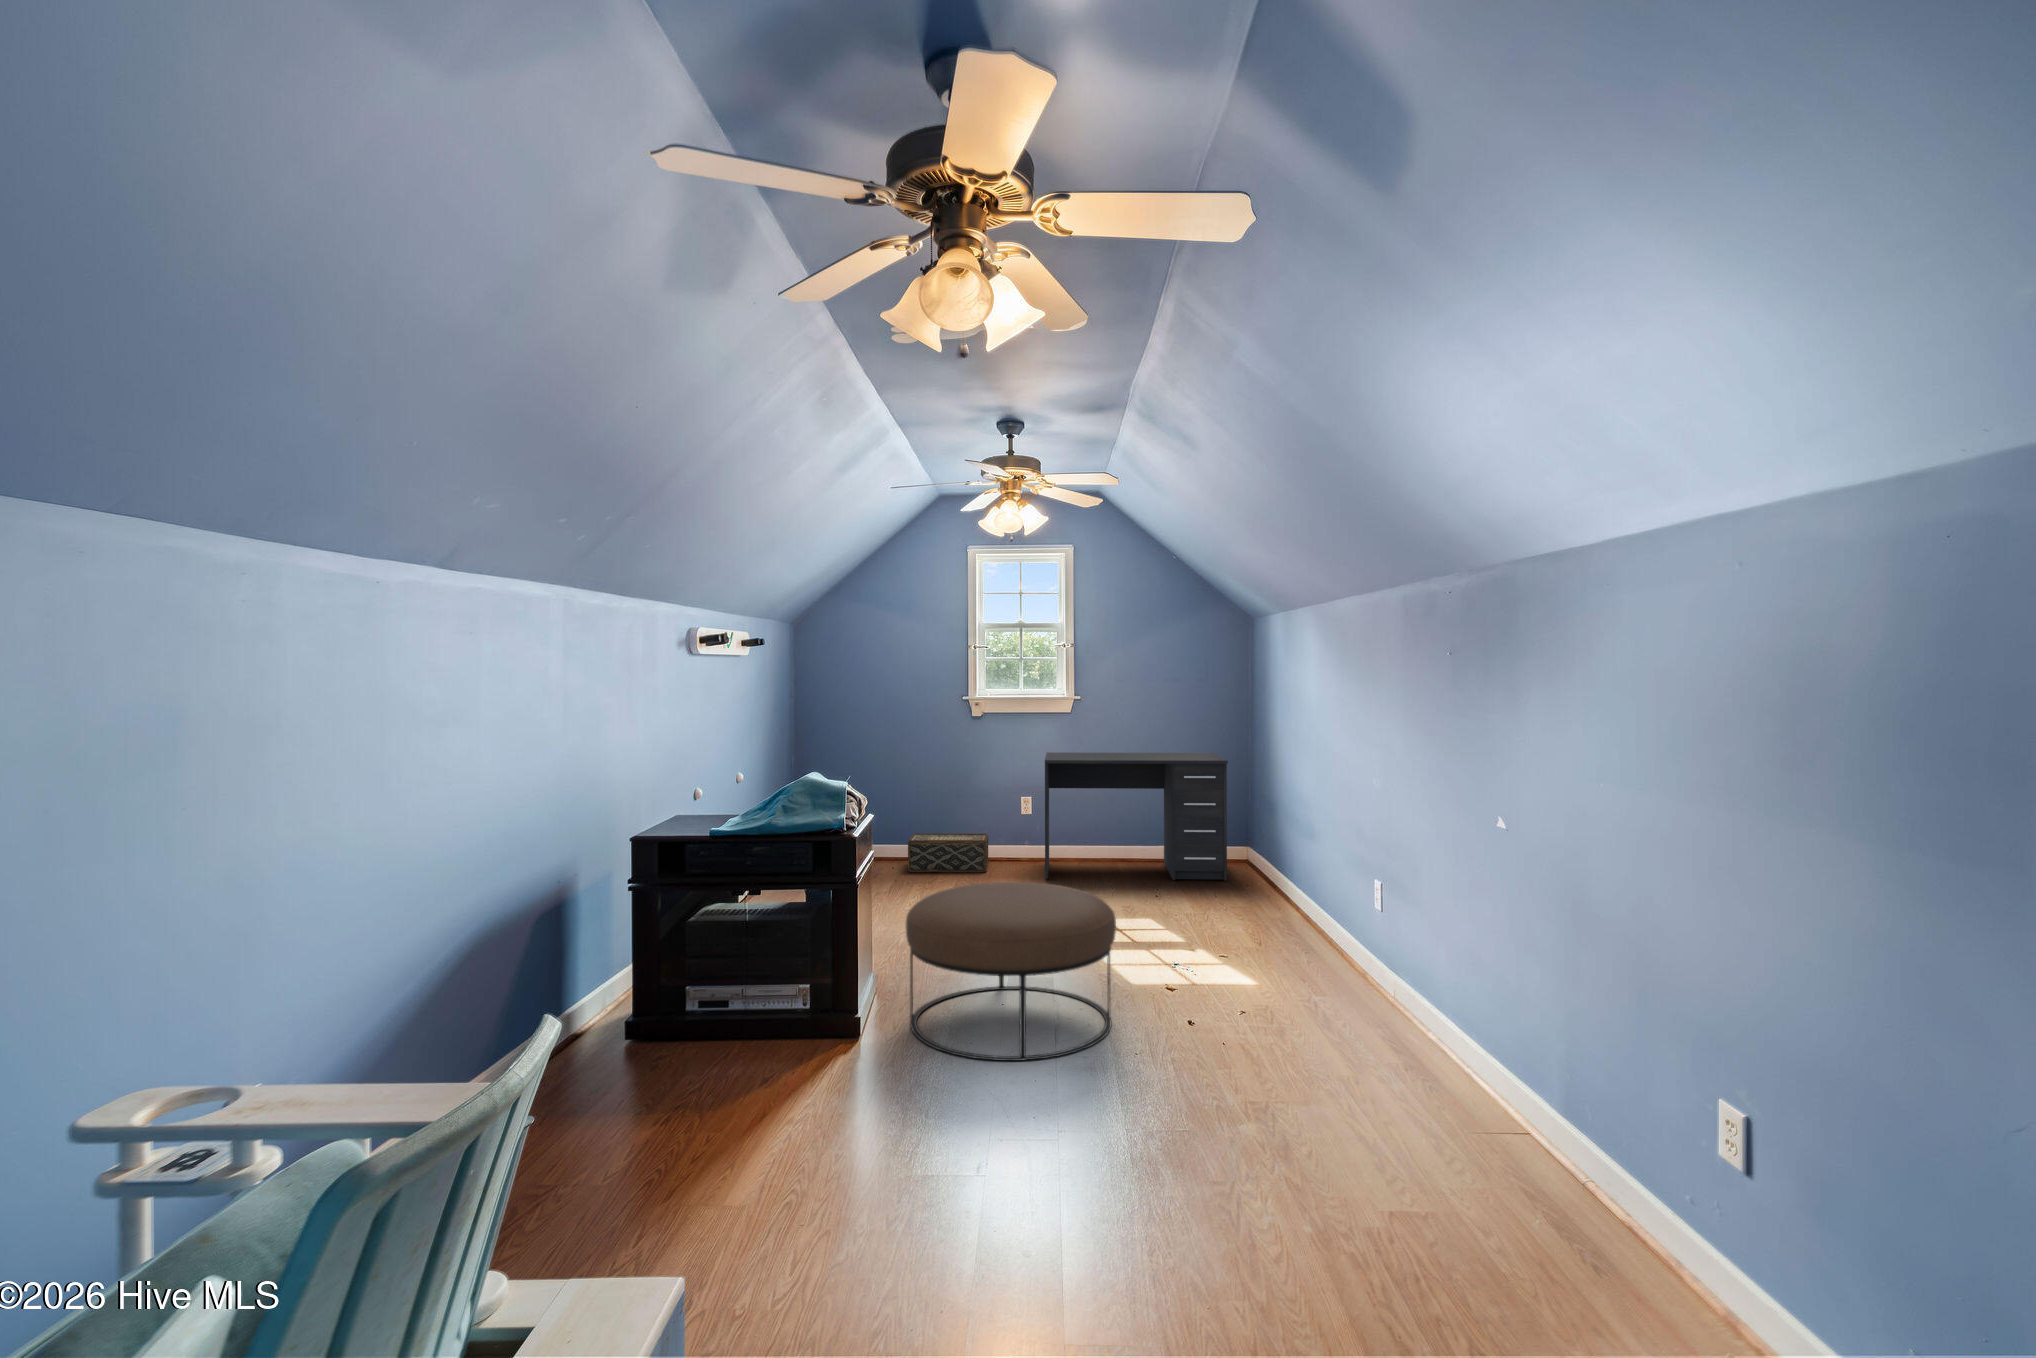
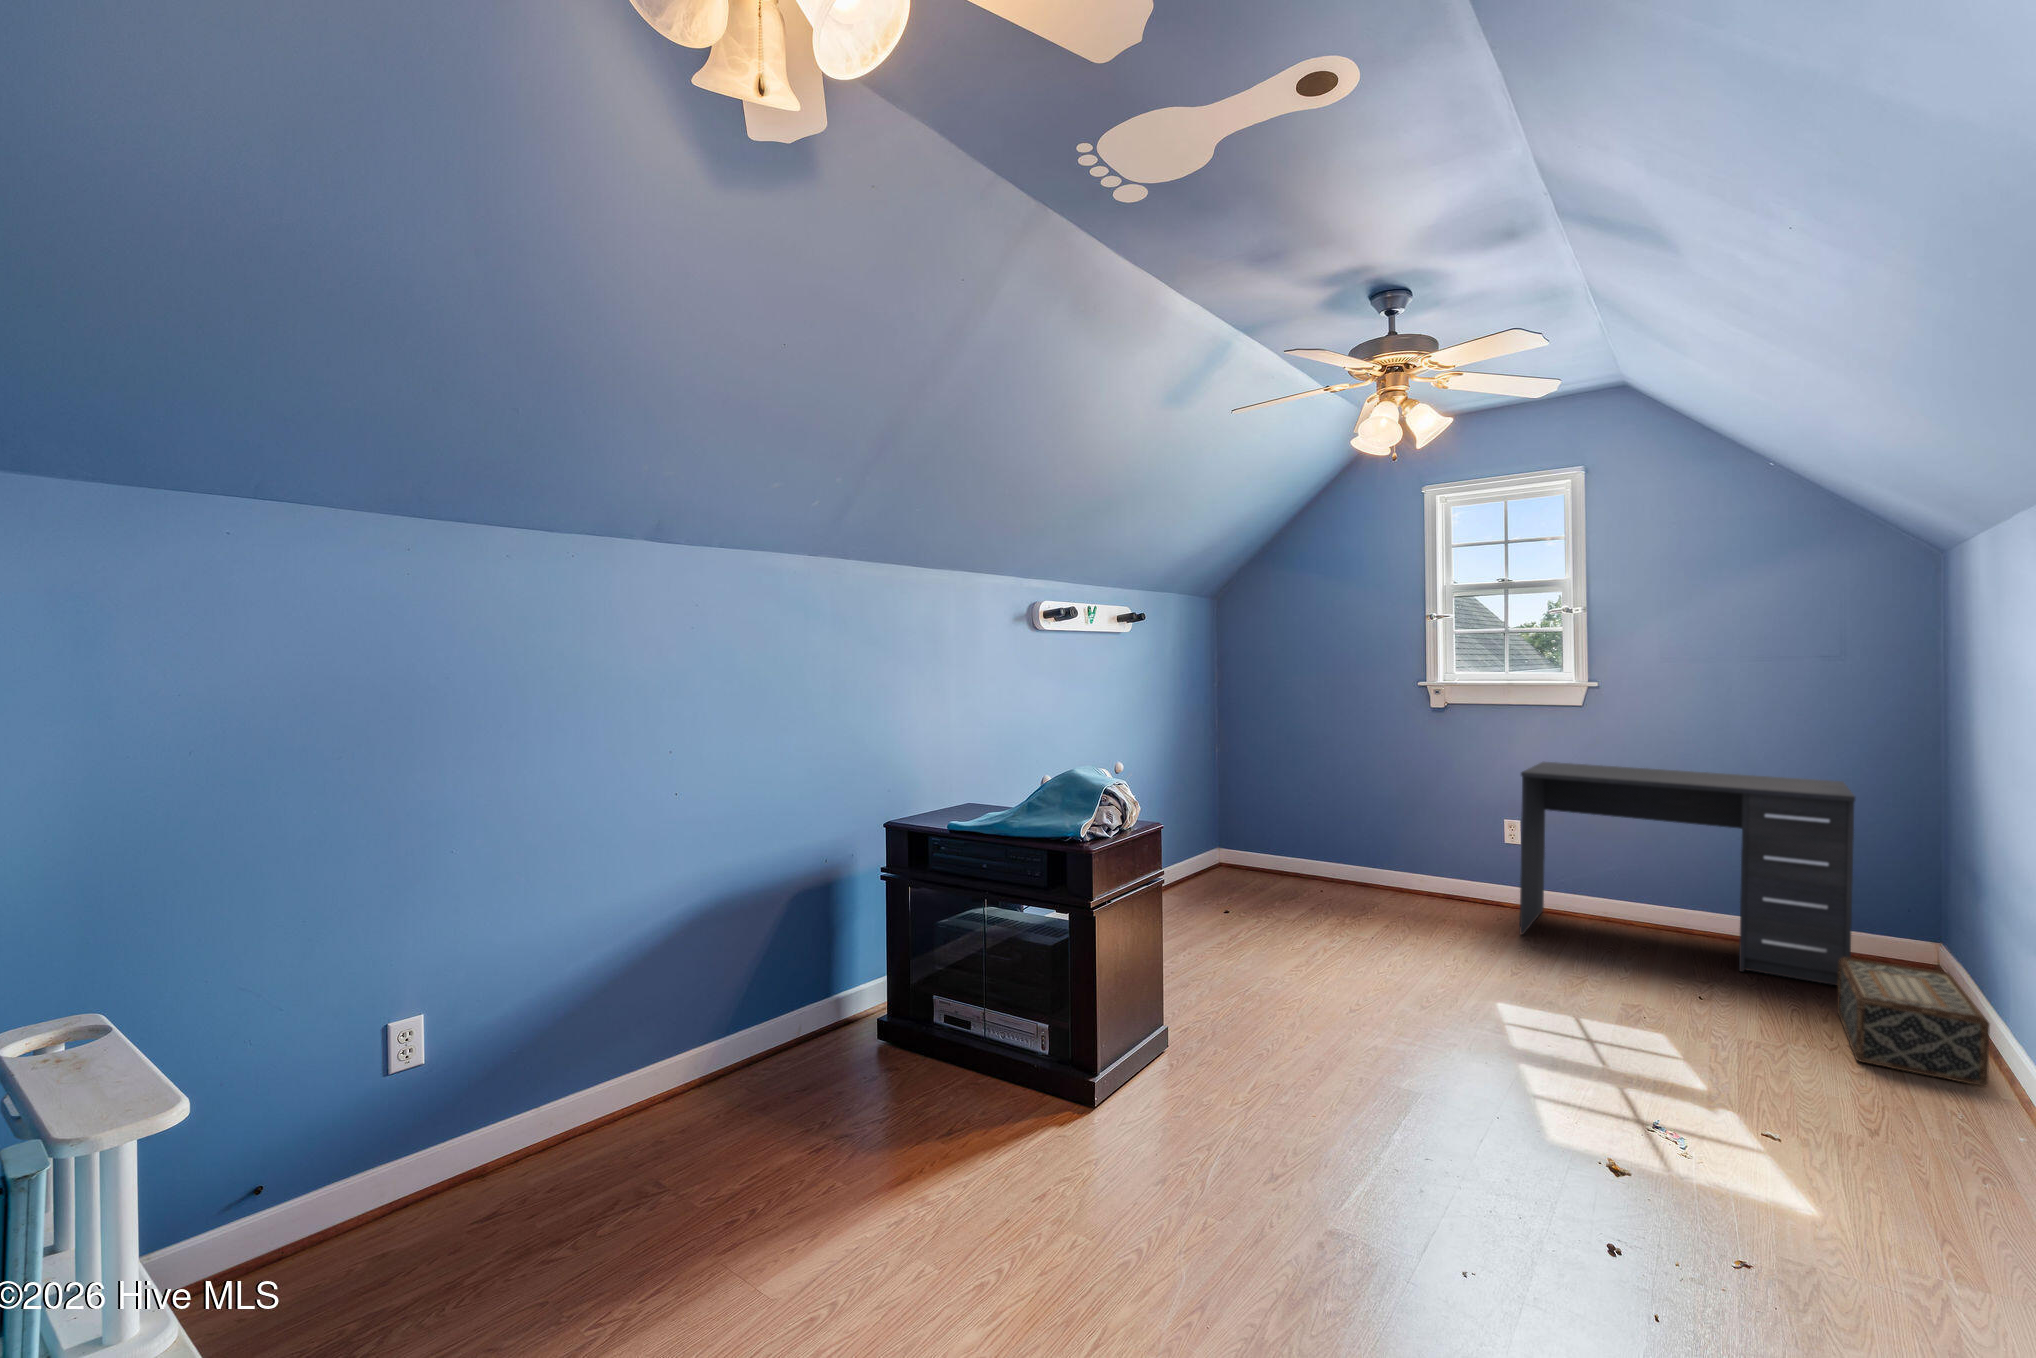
woven basket: present [908,833,988,872] -> present [1837,957,1990,1086]
ottoman: present [906,882,1116,1061] -> none [1155,938,1479,1239]

